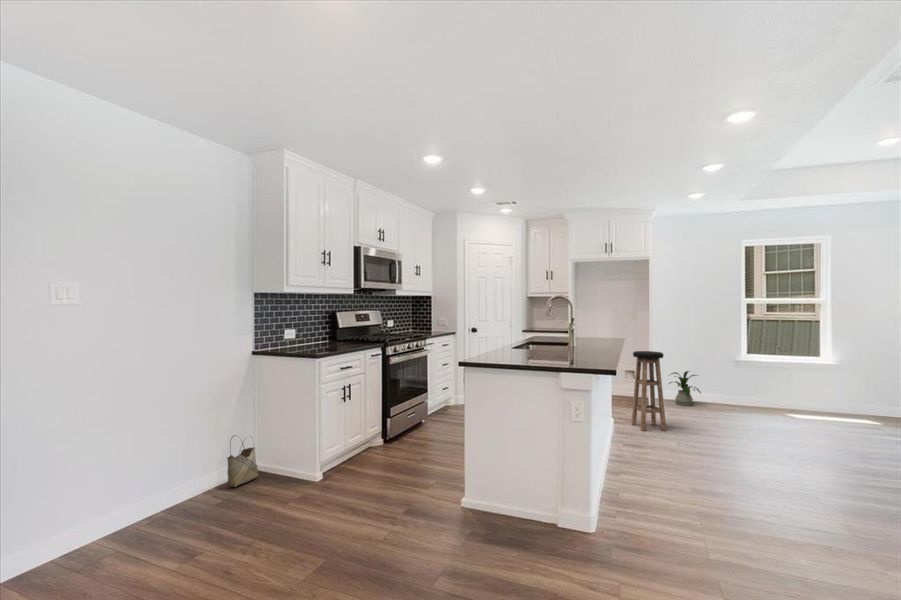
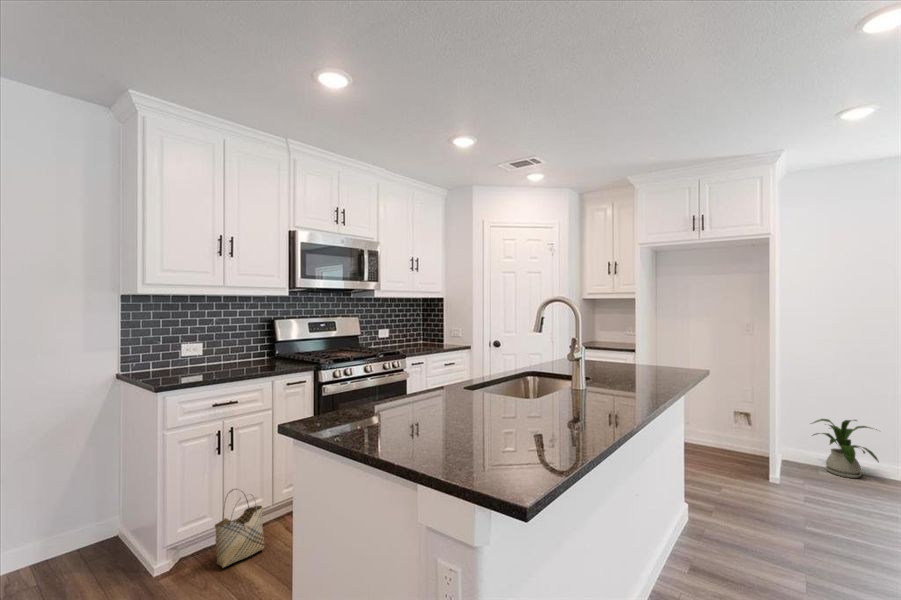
bar stool: present [632,351,666,431] -> none [731,389,800,540]
woven basket: present [227,435,258,487] -> present [215,489,264,568]

